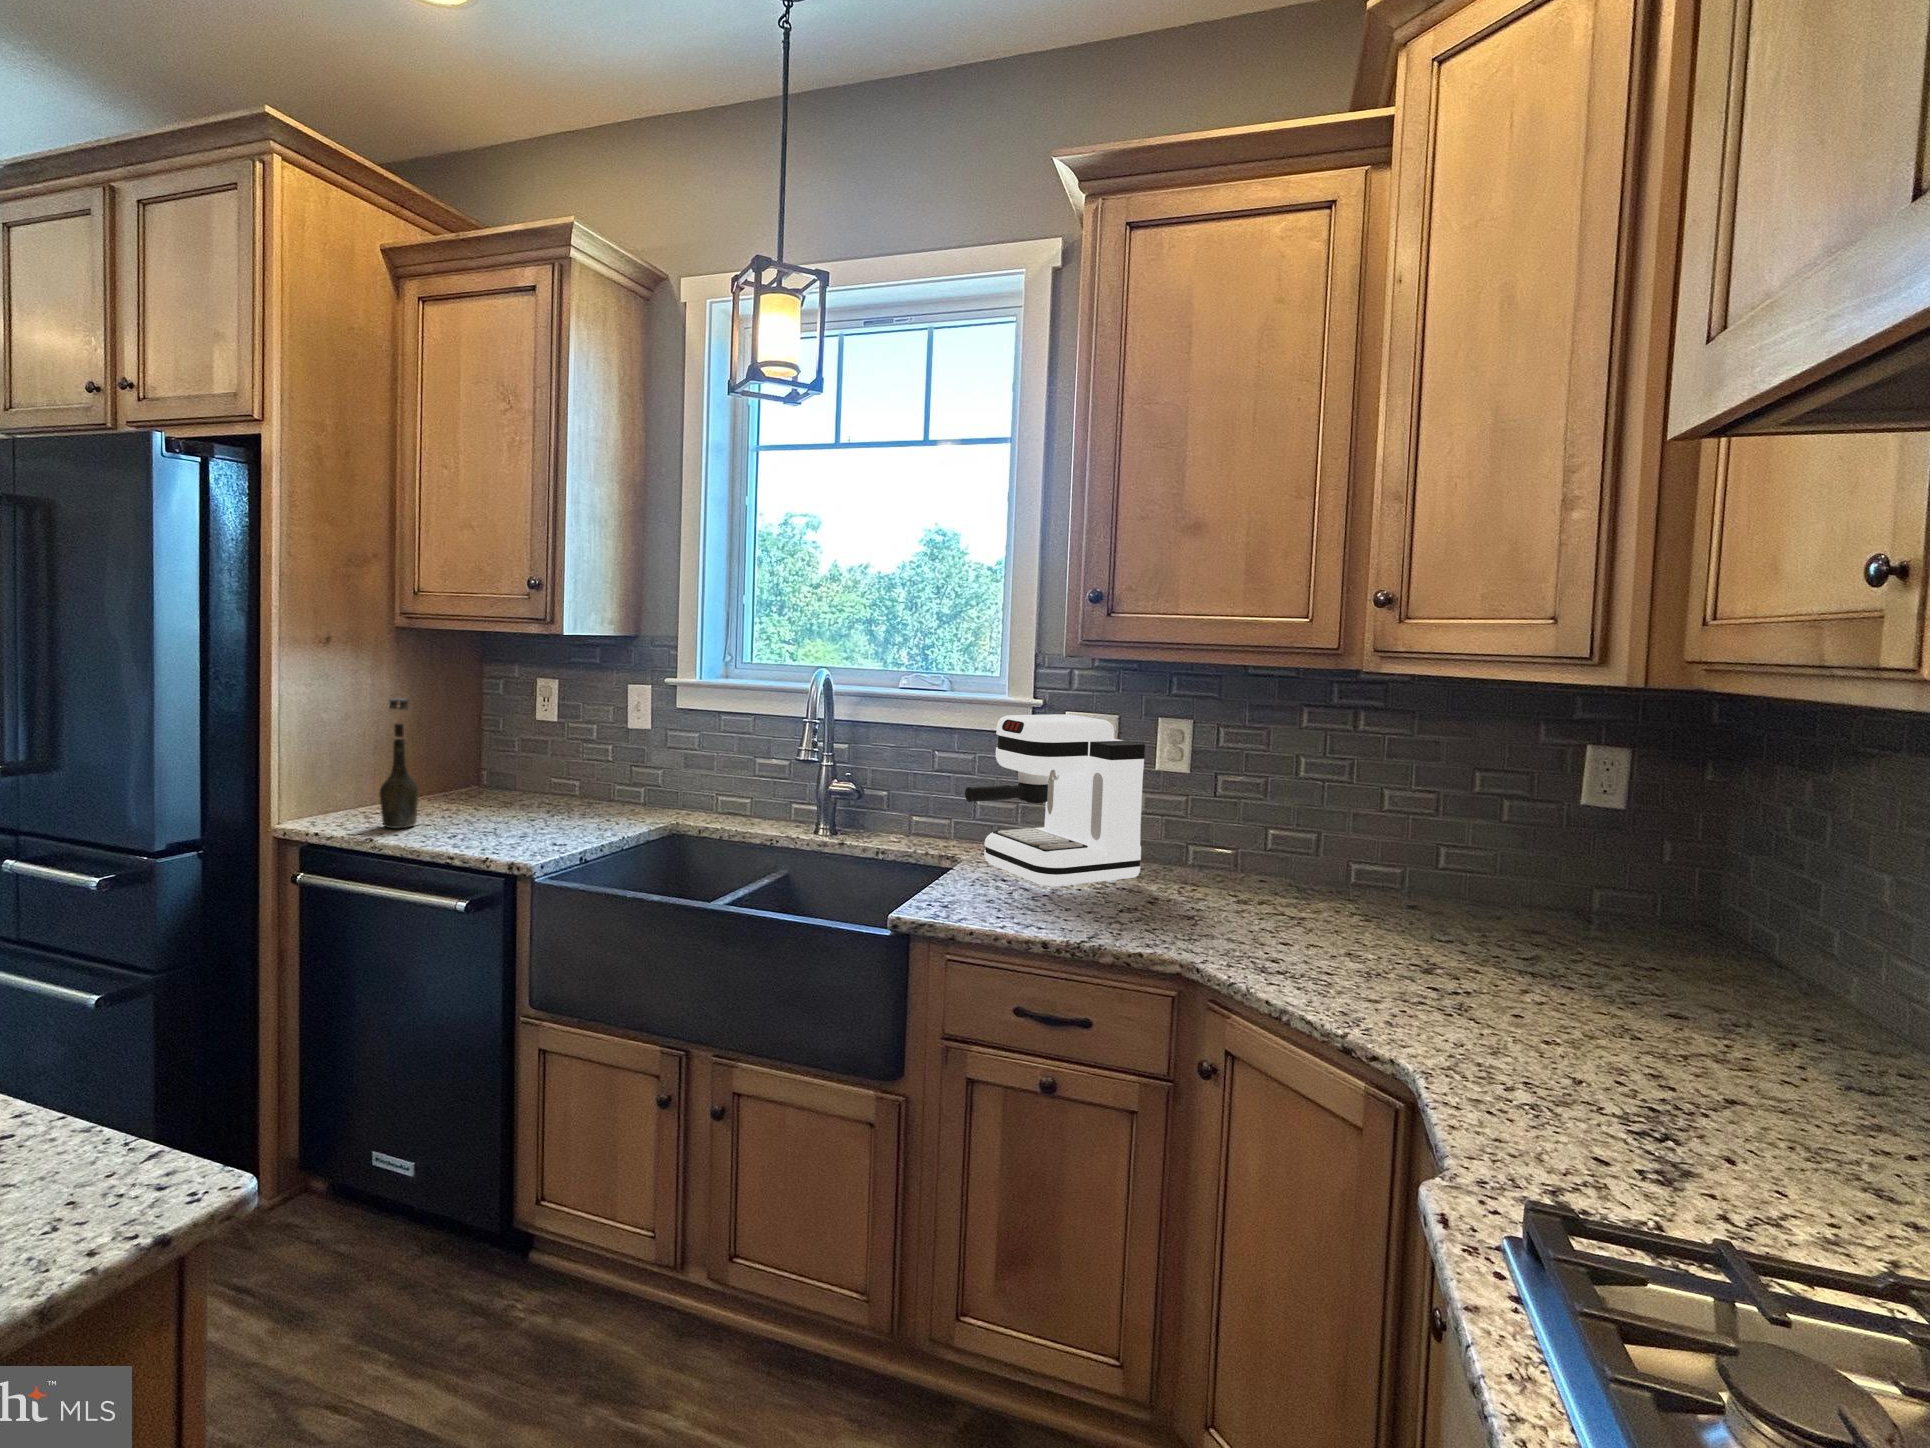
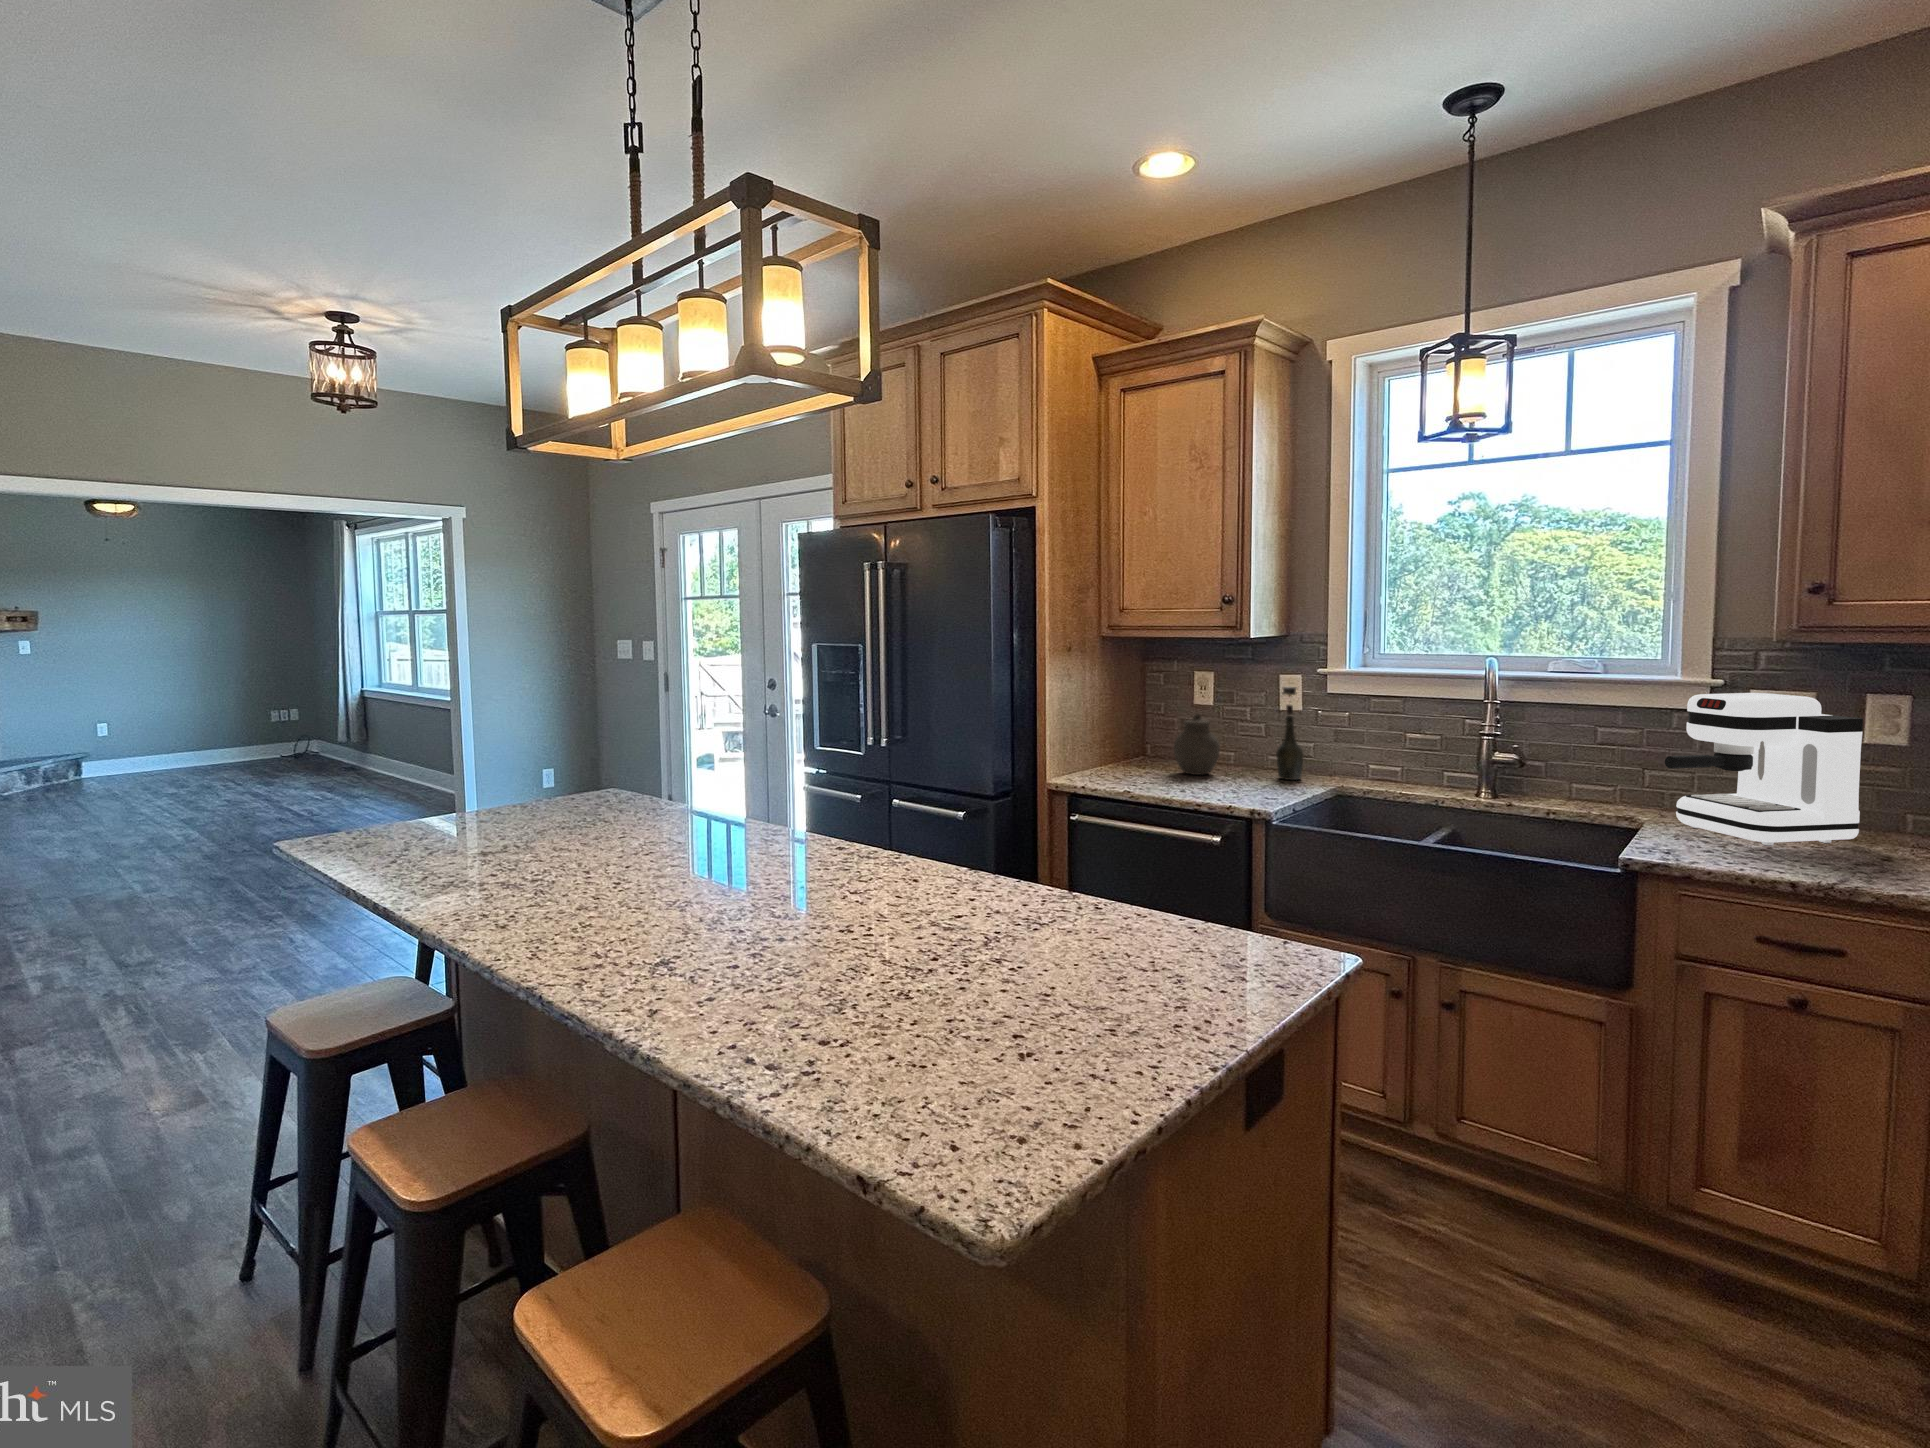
bottle: present [379,698,419,828] -> present [1276,687,1303,780]
jar: none [481,732,542,811] -> present [1174,714,1220,775]

